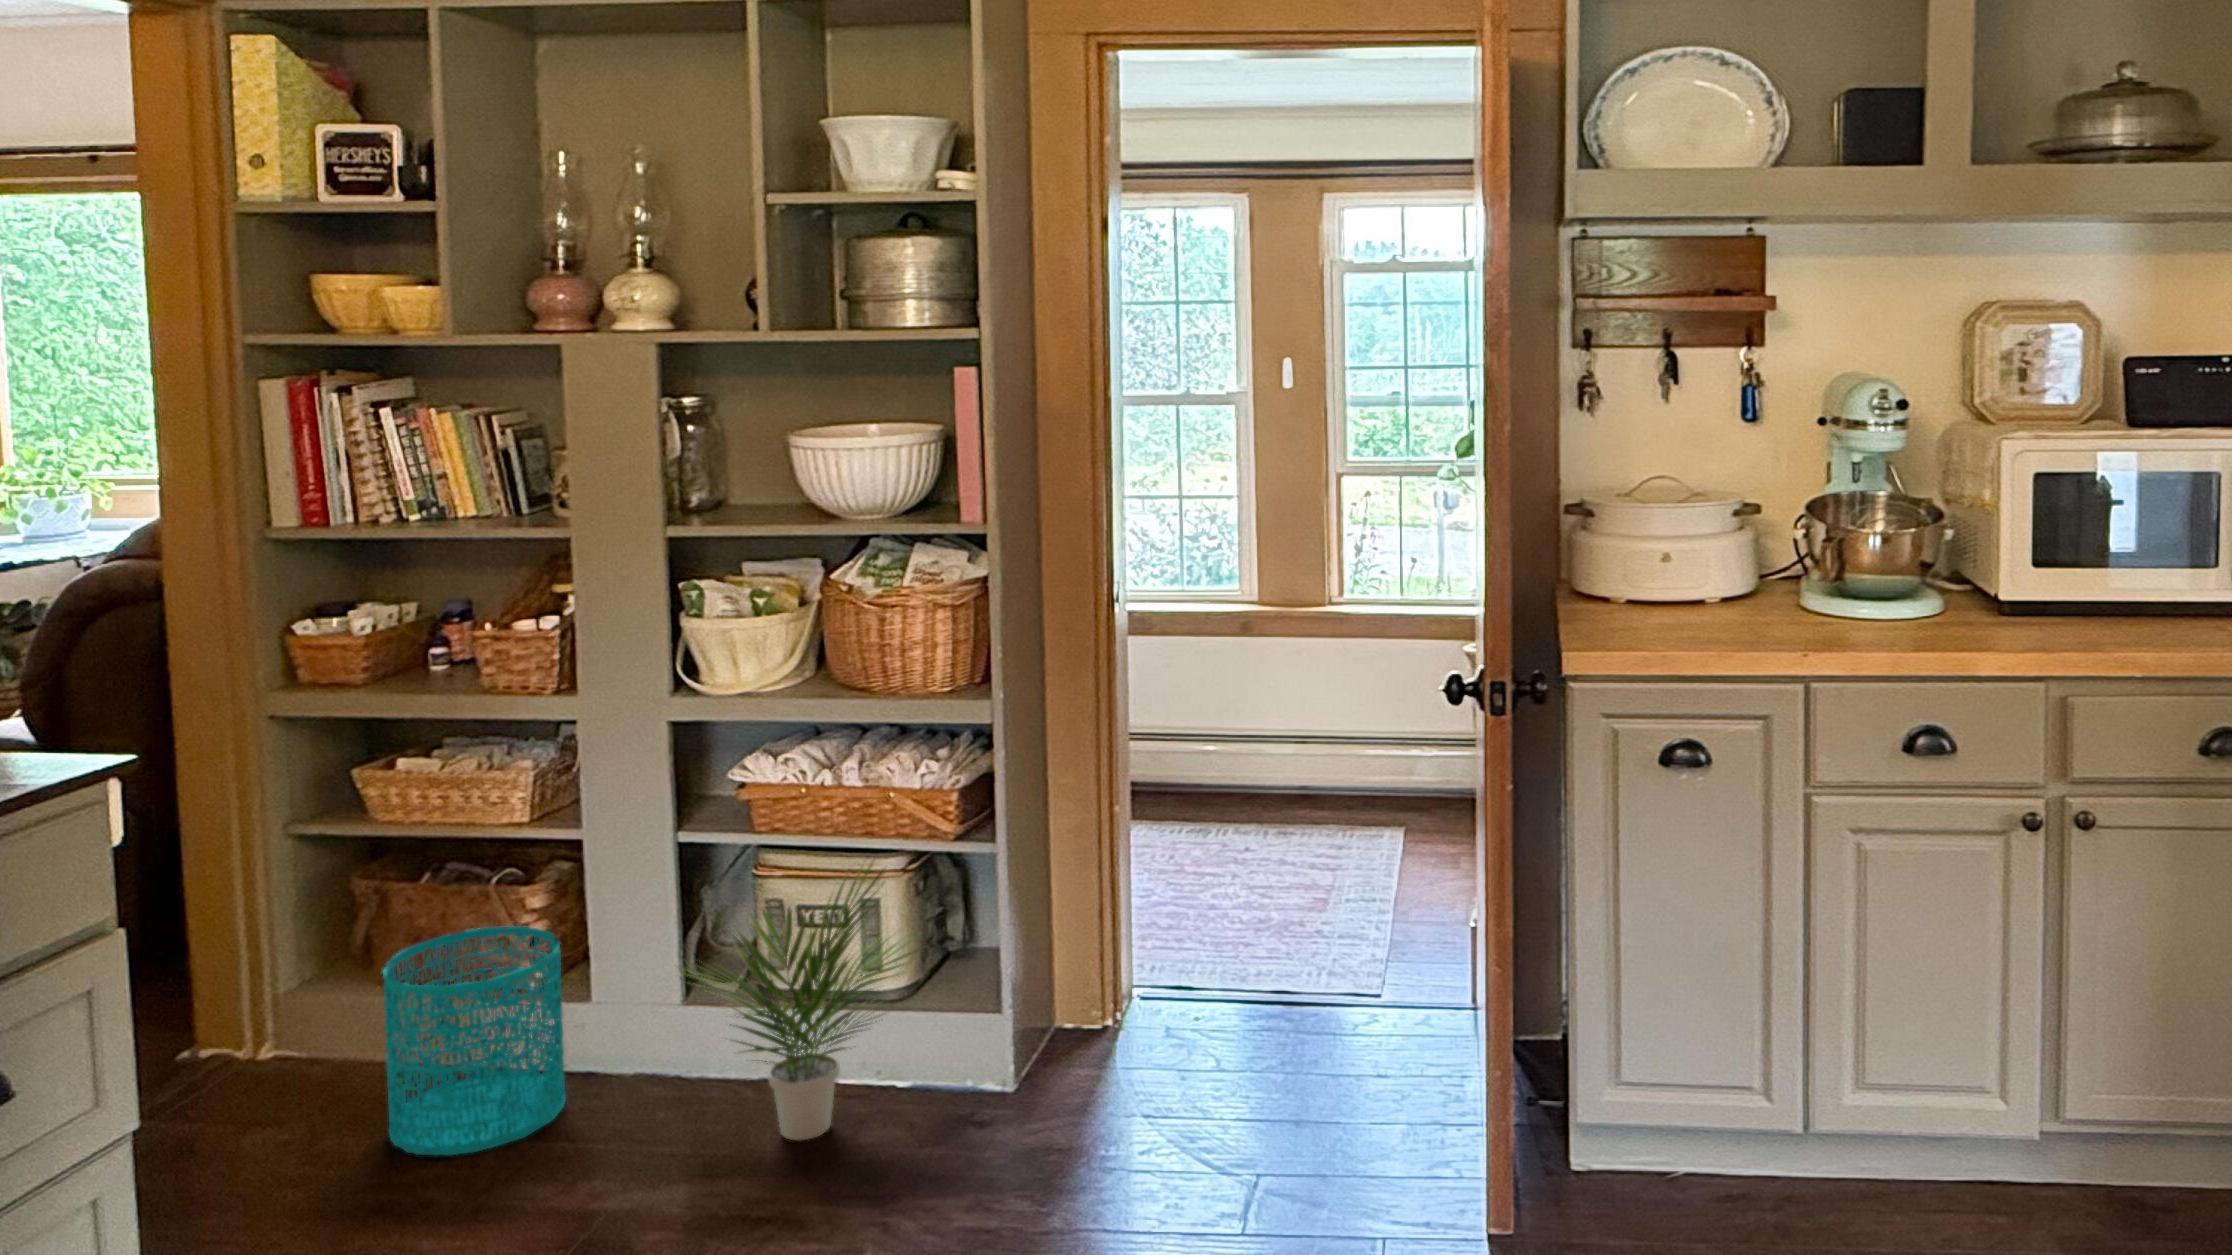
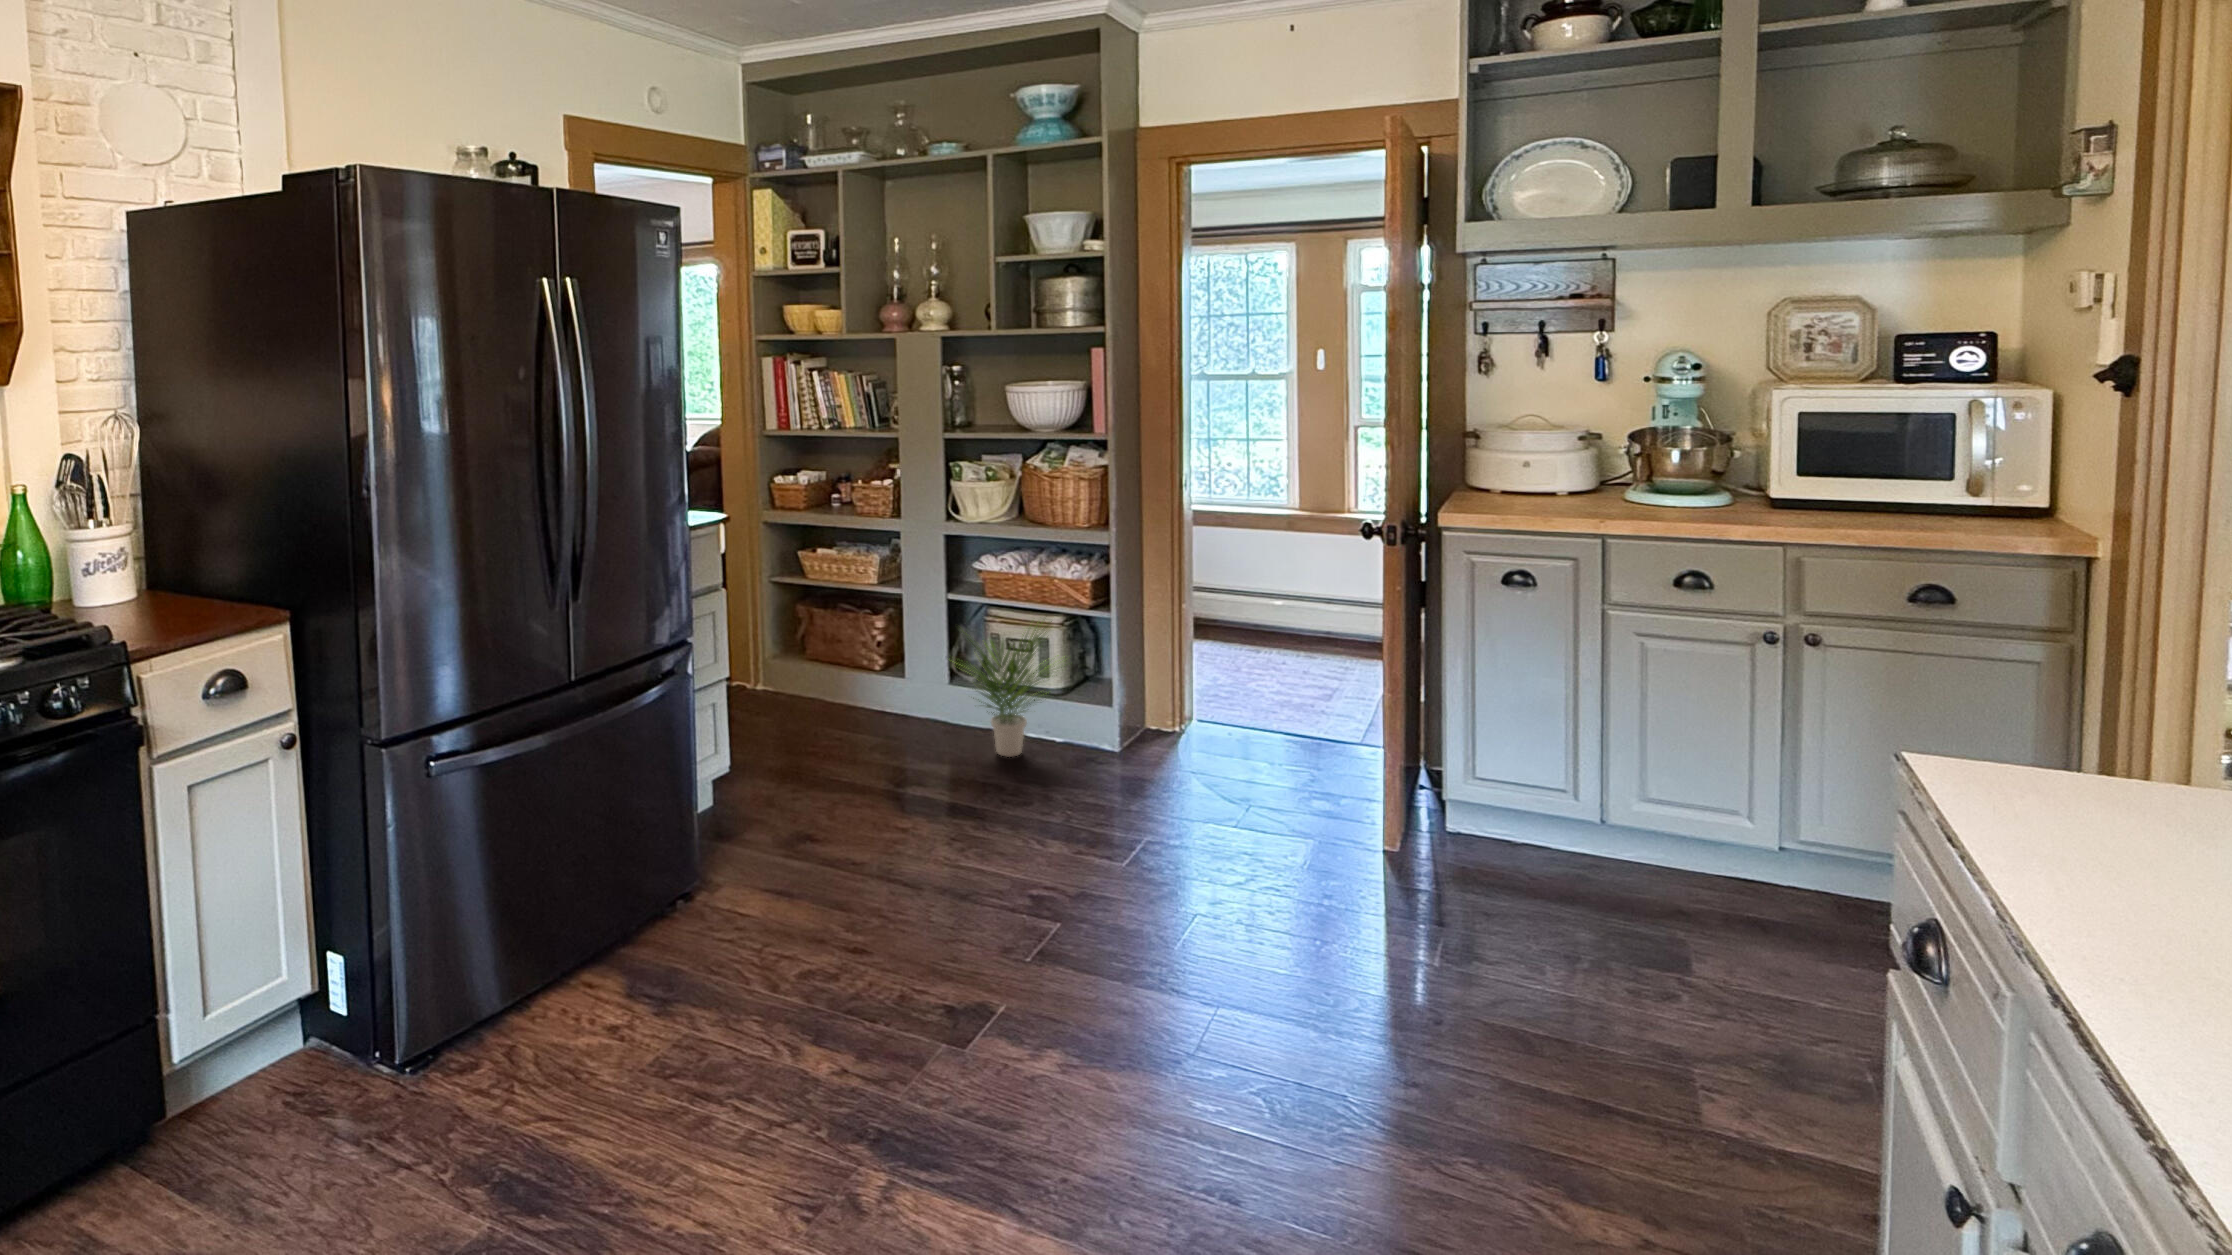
wastebasket: present [383,926,566,1155] -> none [813,635,894,740]

